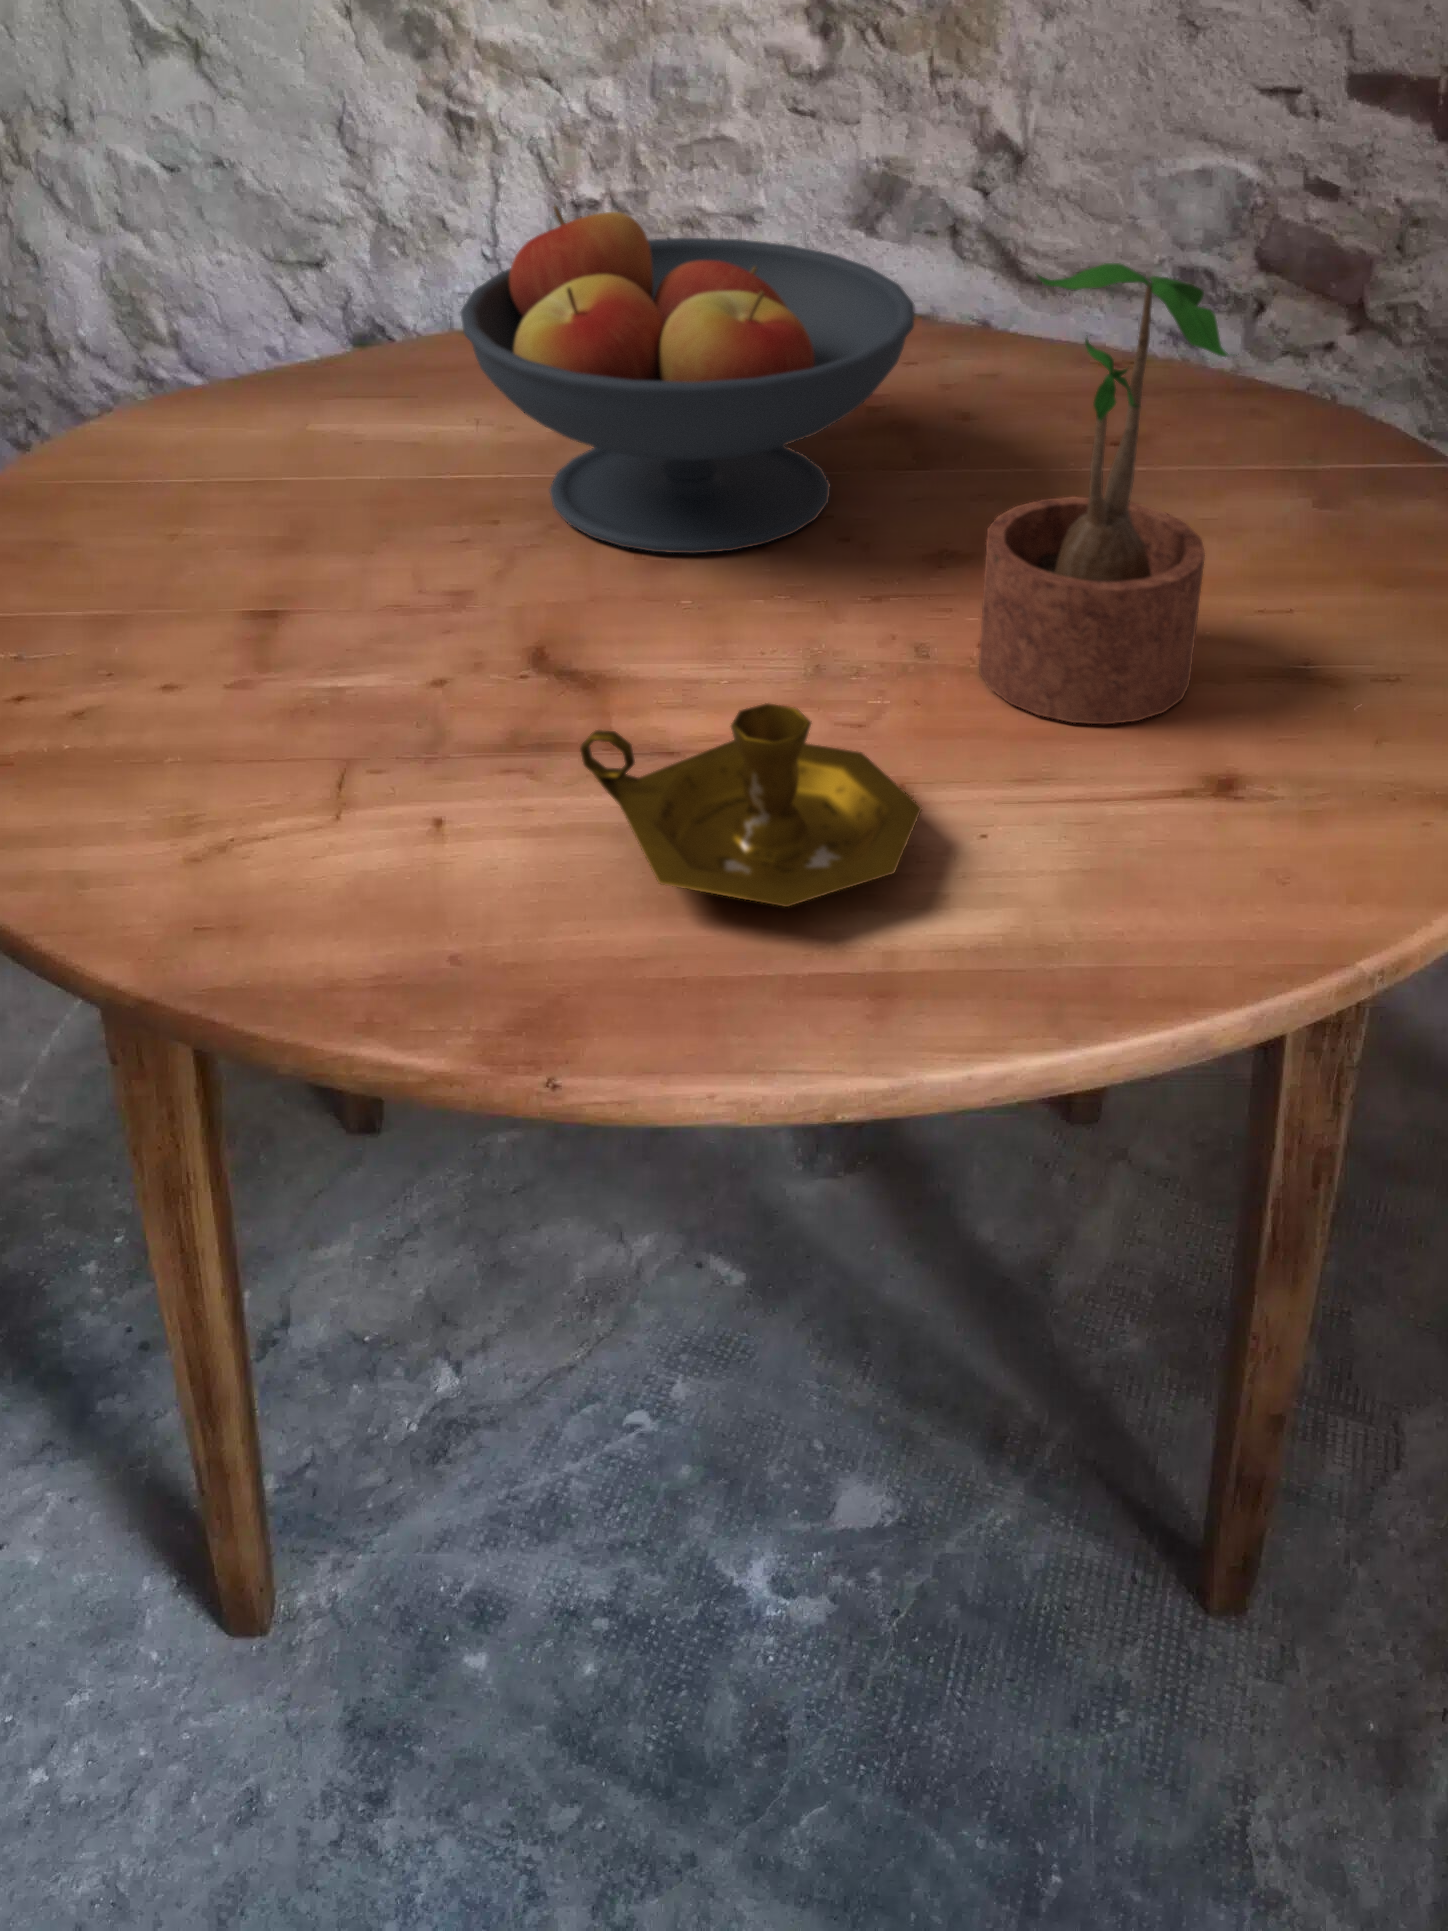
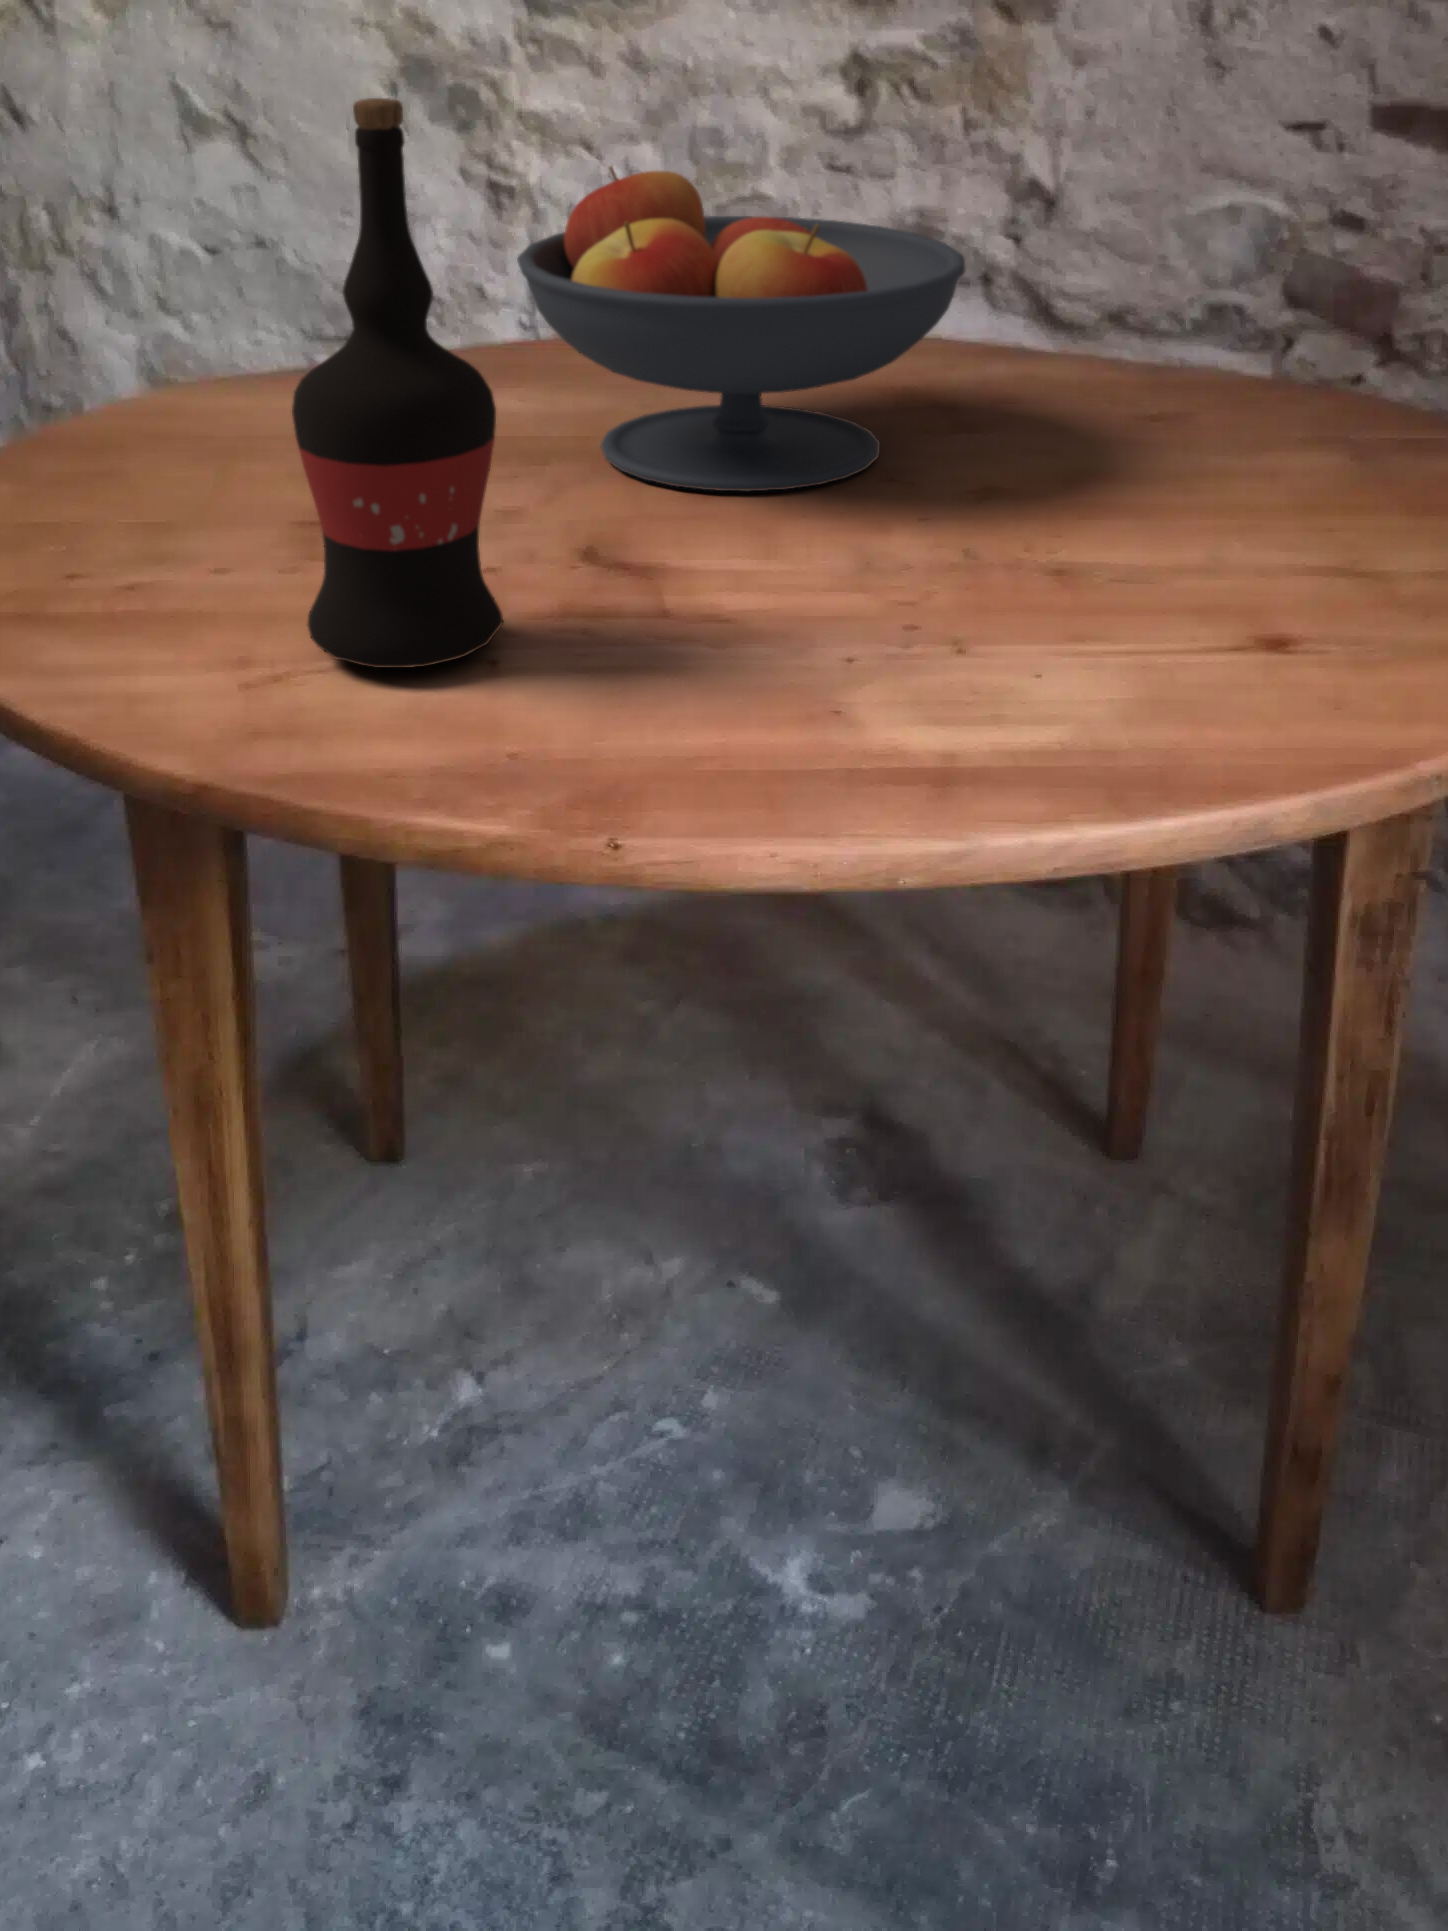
wine bottle: none [224,263,443,815] -> present [292,98,503,668]
potted plant: present [979,263,1229,724] -> none [1038,157,1297,613]
candlestick: present [580,703,922,907] -> none [646,546,992,739]

